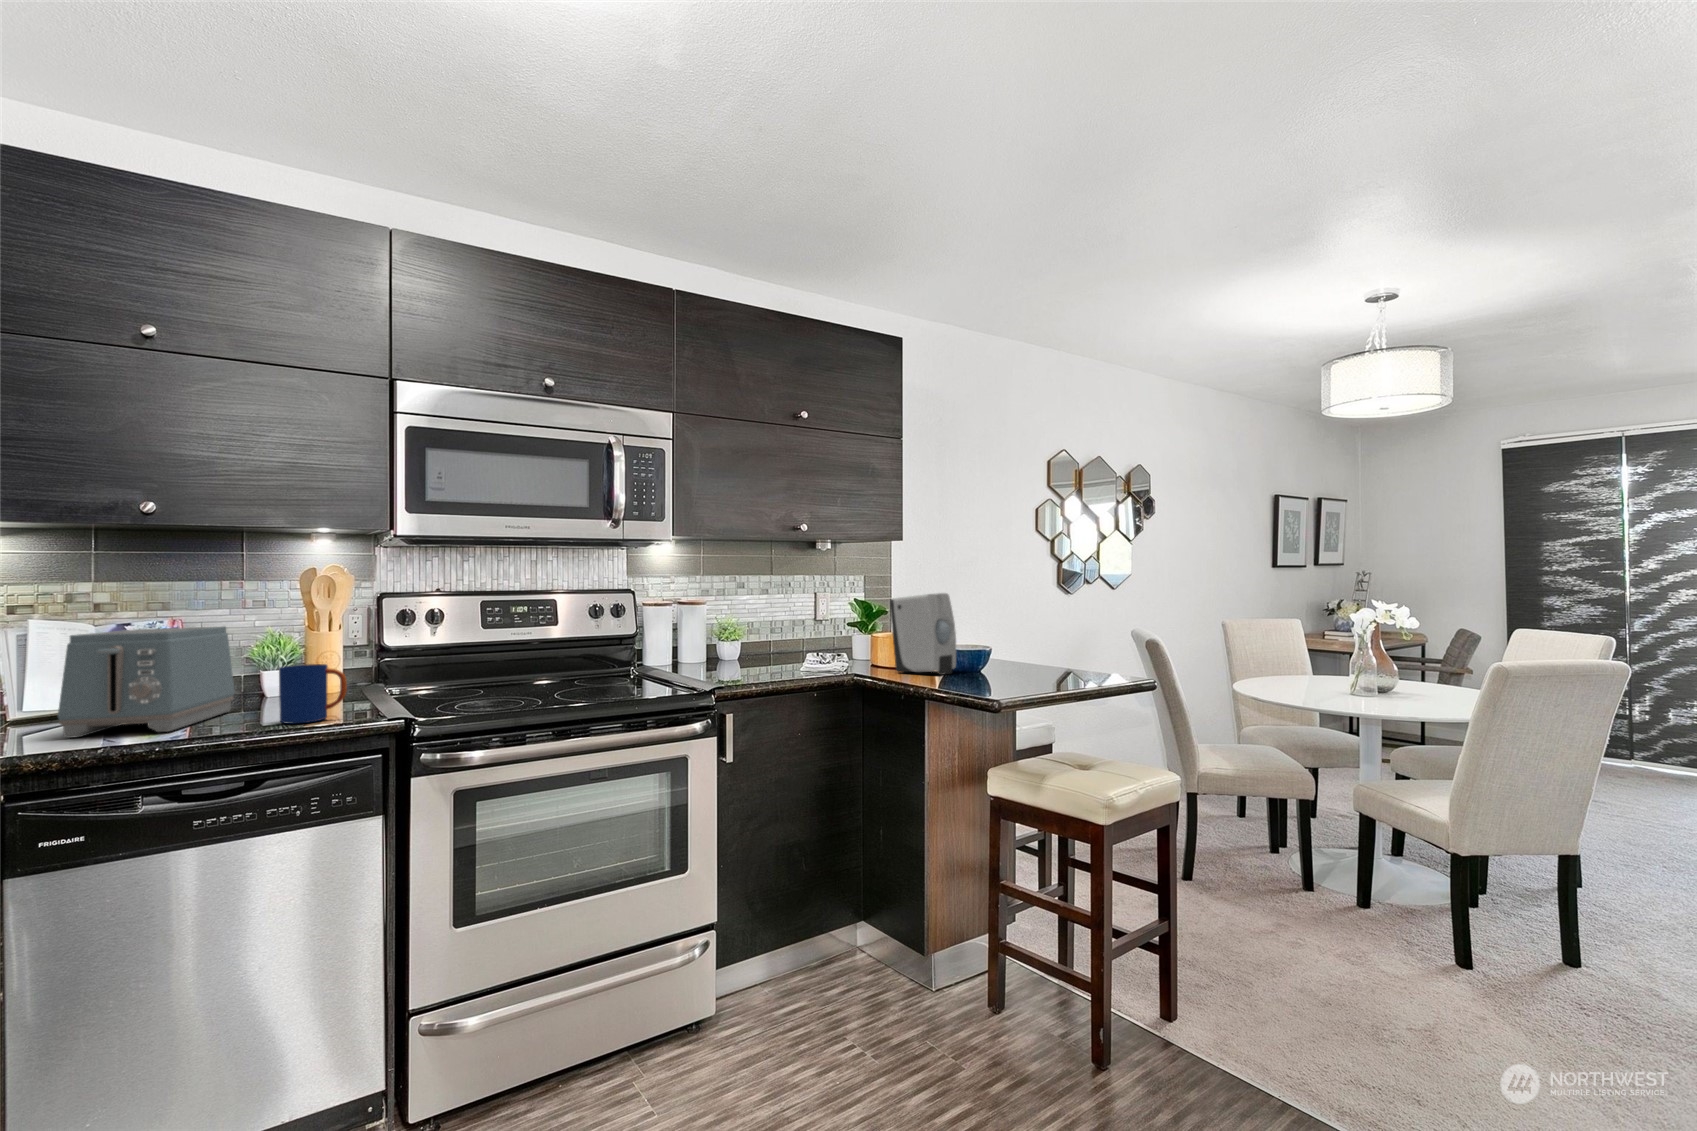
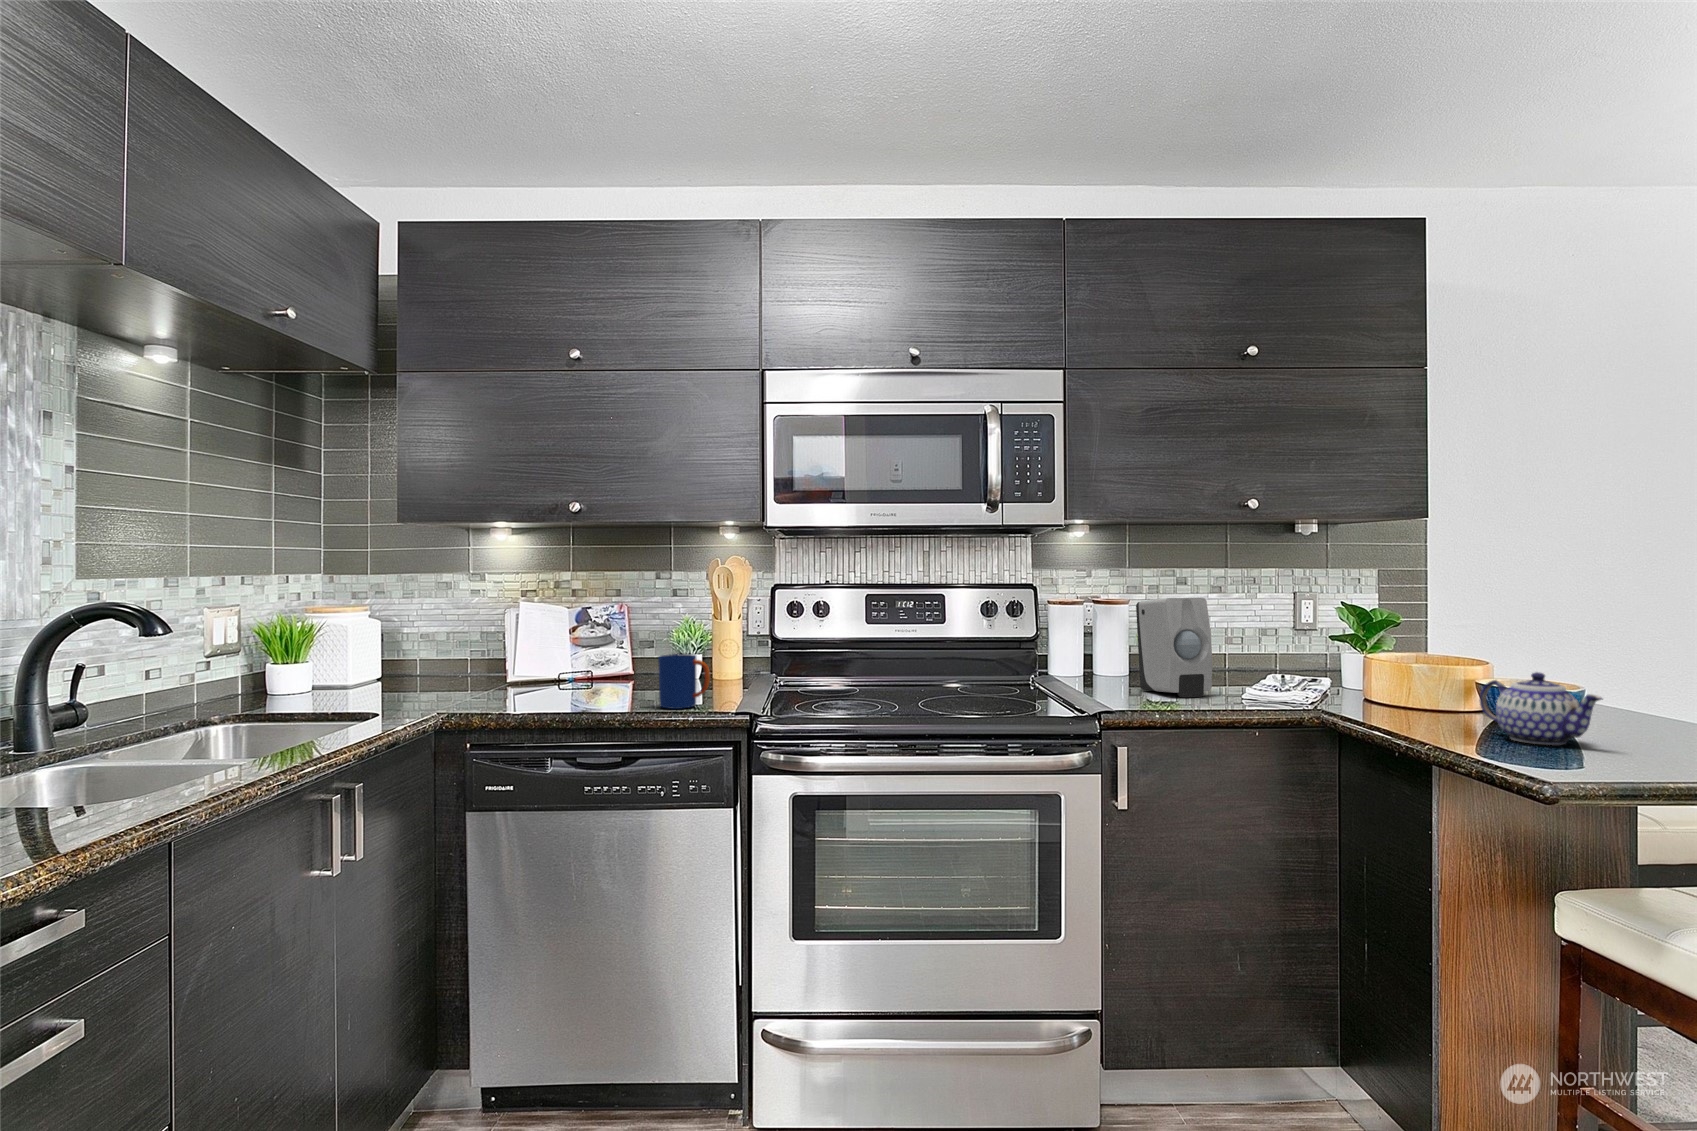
soap dispenser: present [890,593,956,675] -> present [1136,598,1212,697]
toaster: present [58,626,234,738] -> none [518,614,649,705]
teapot: none [971,634,1042,679] -> present [1479,672,1603,745]

